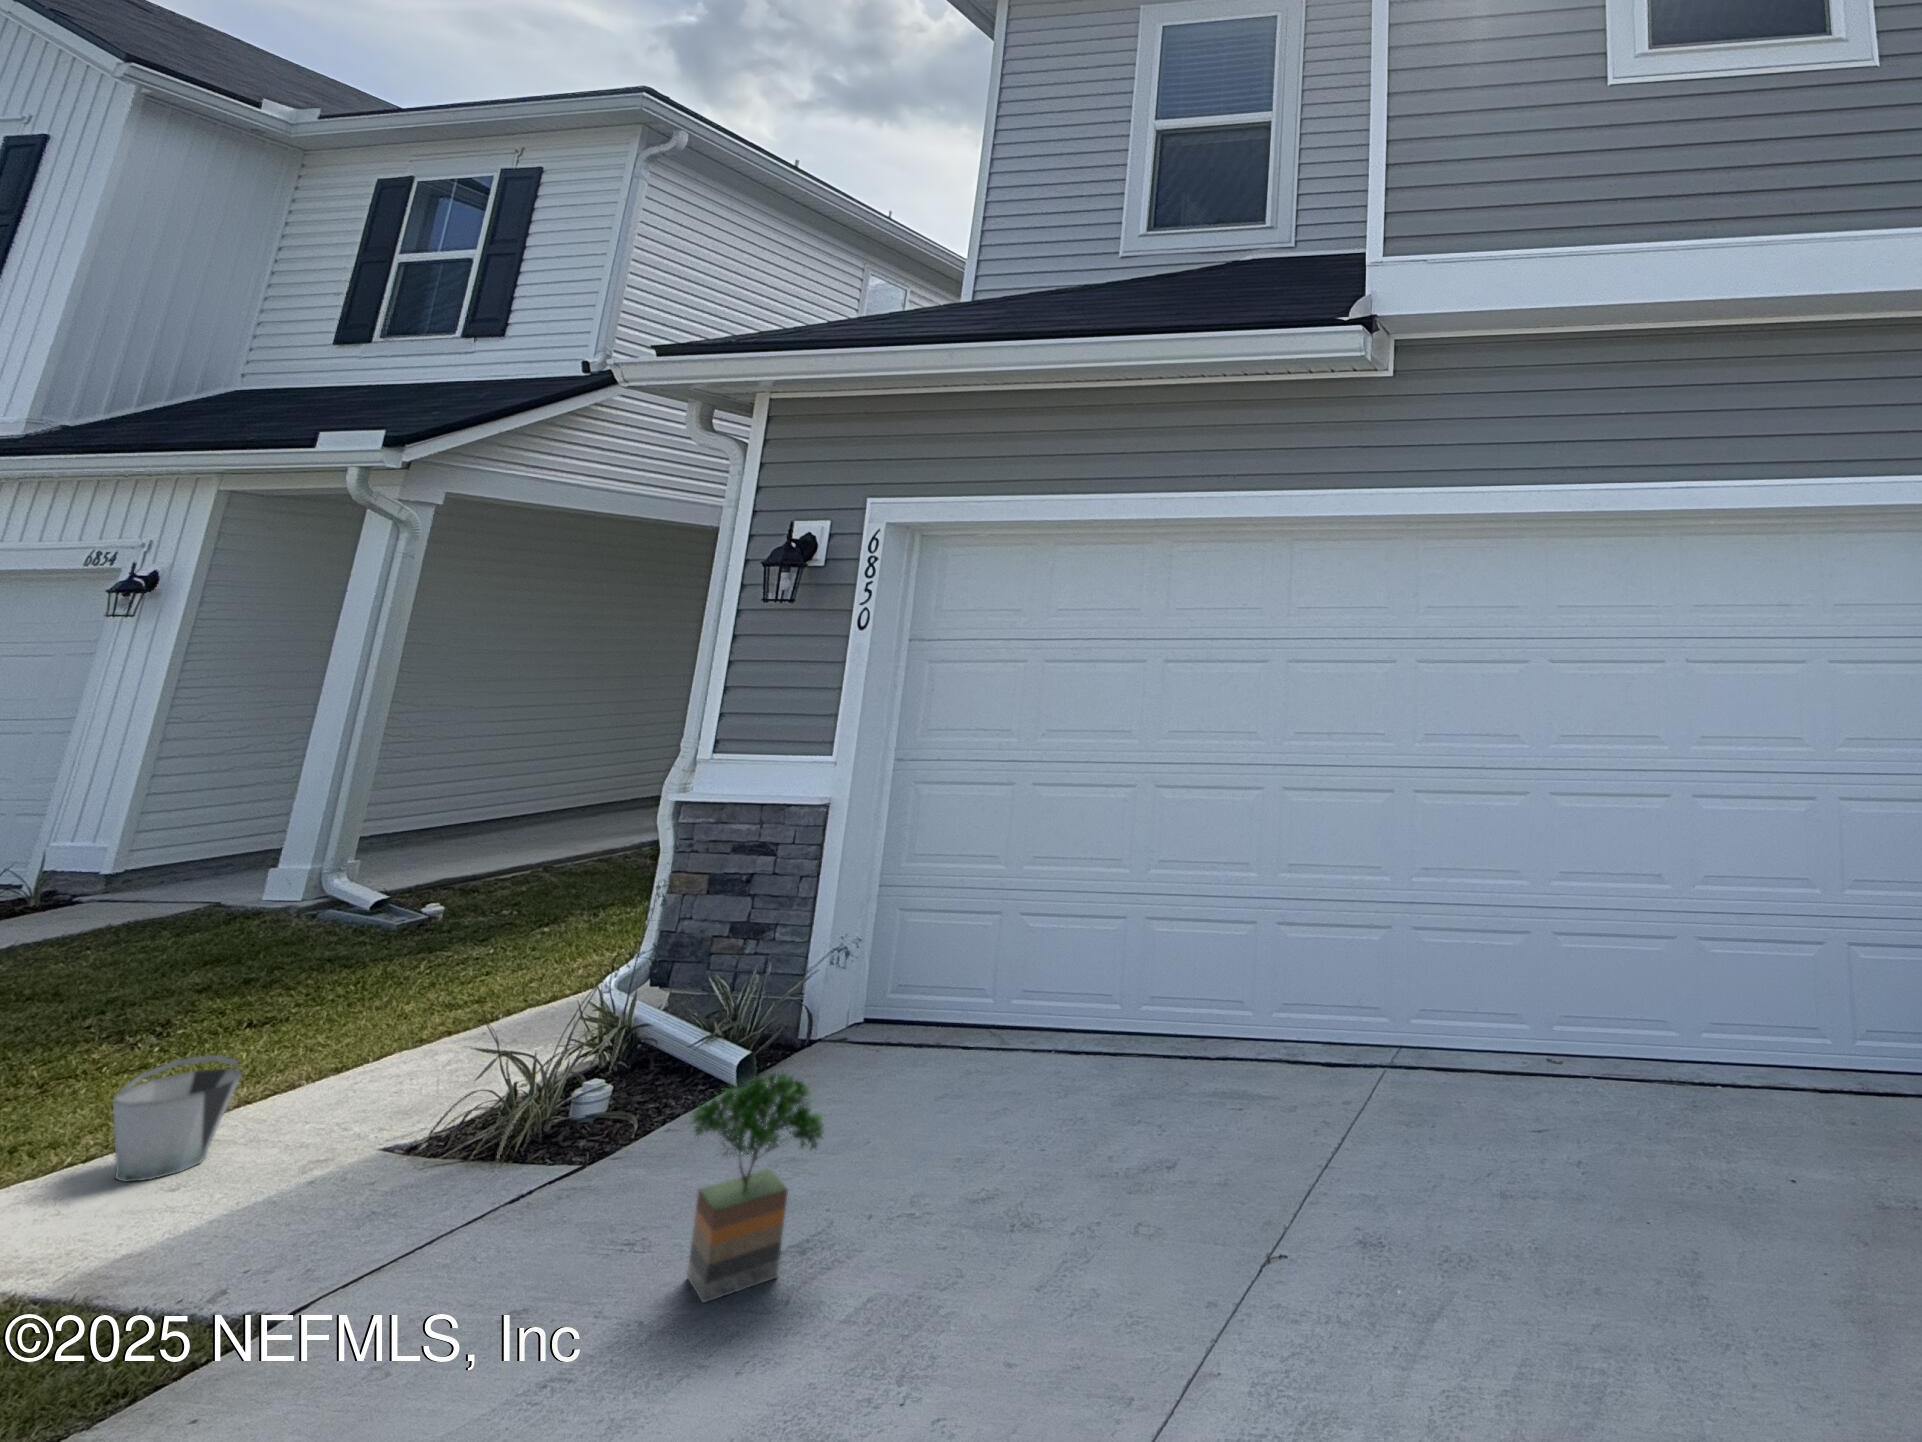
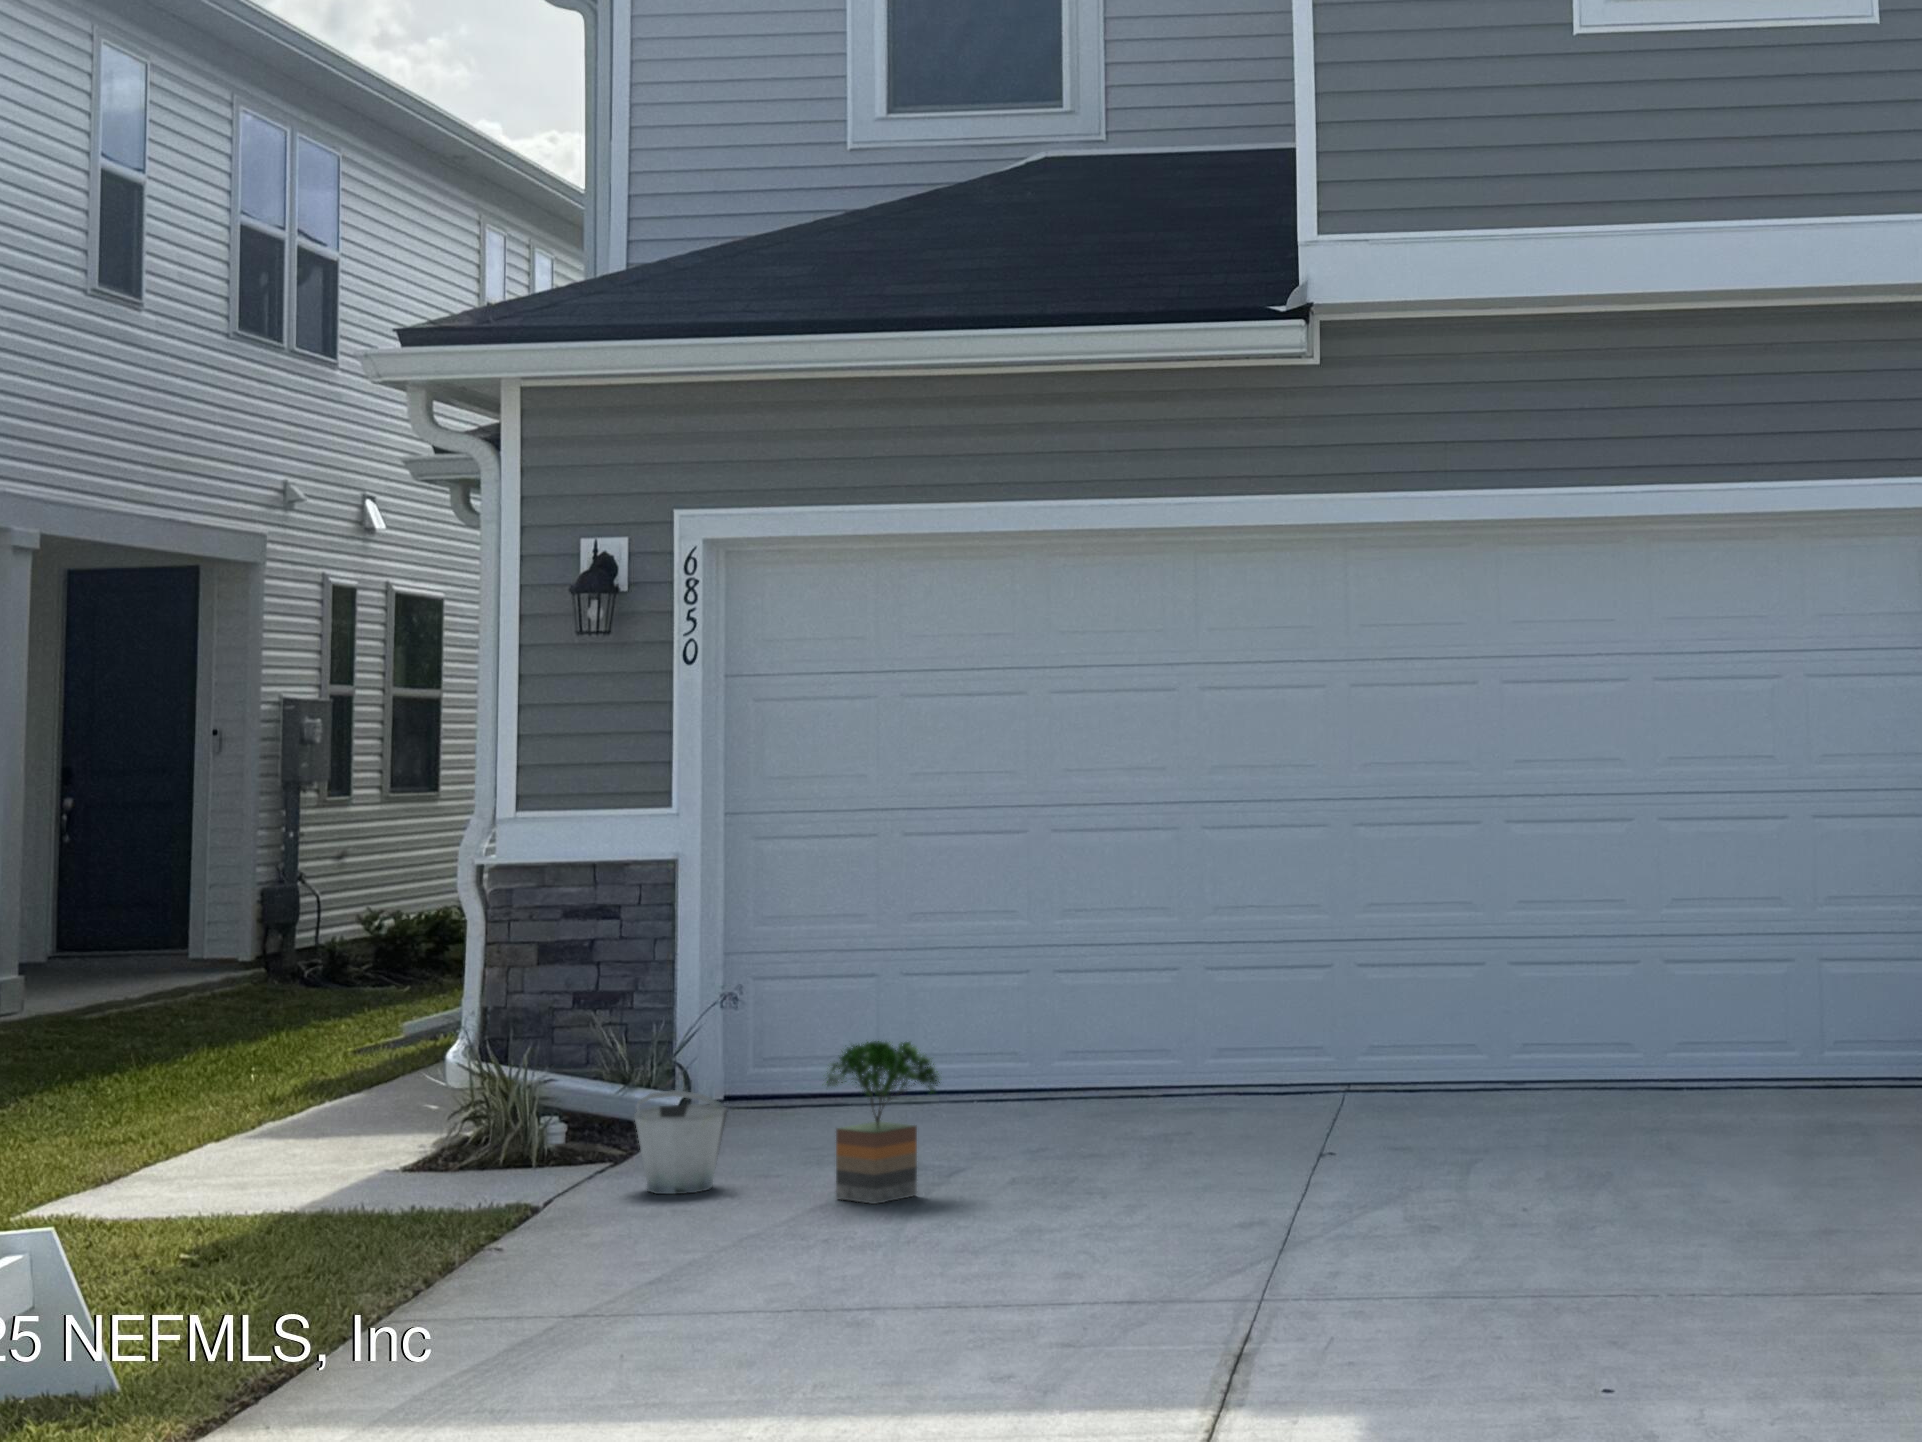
bucket: present [113,1055,243,1182] -> present [634,1090,728,1194]

